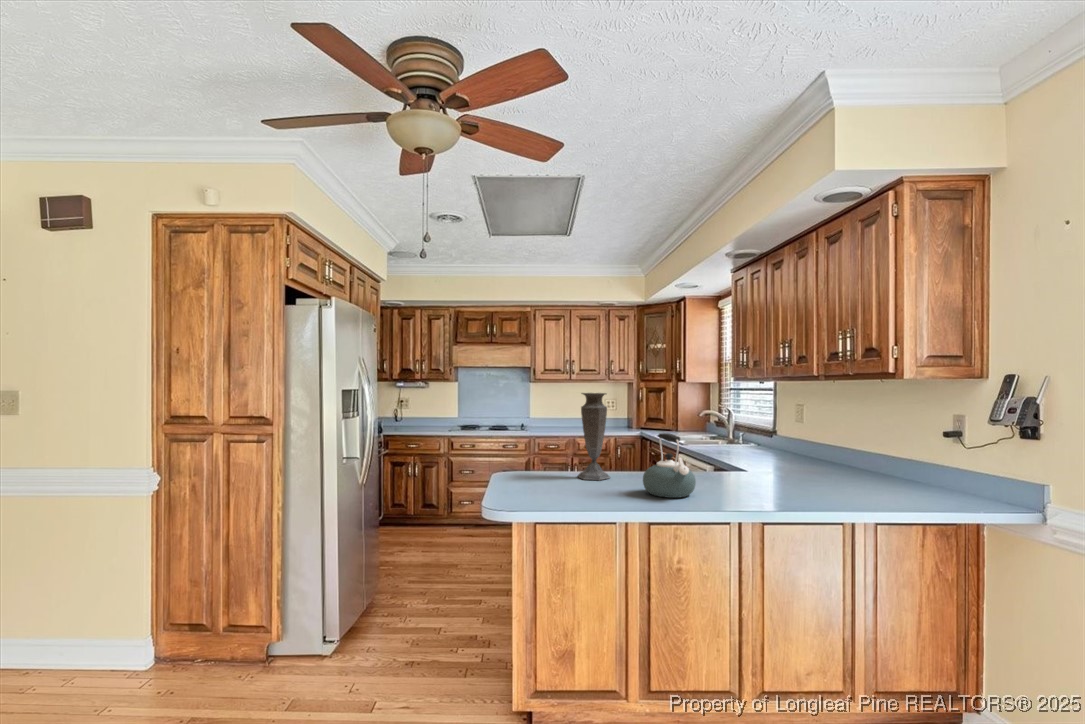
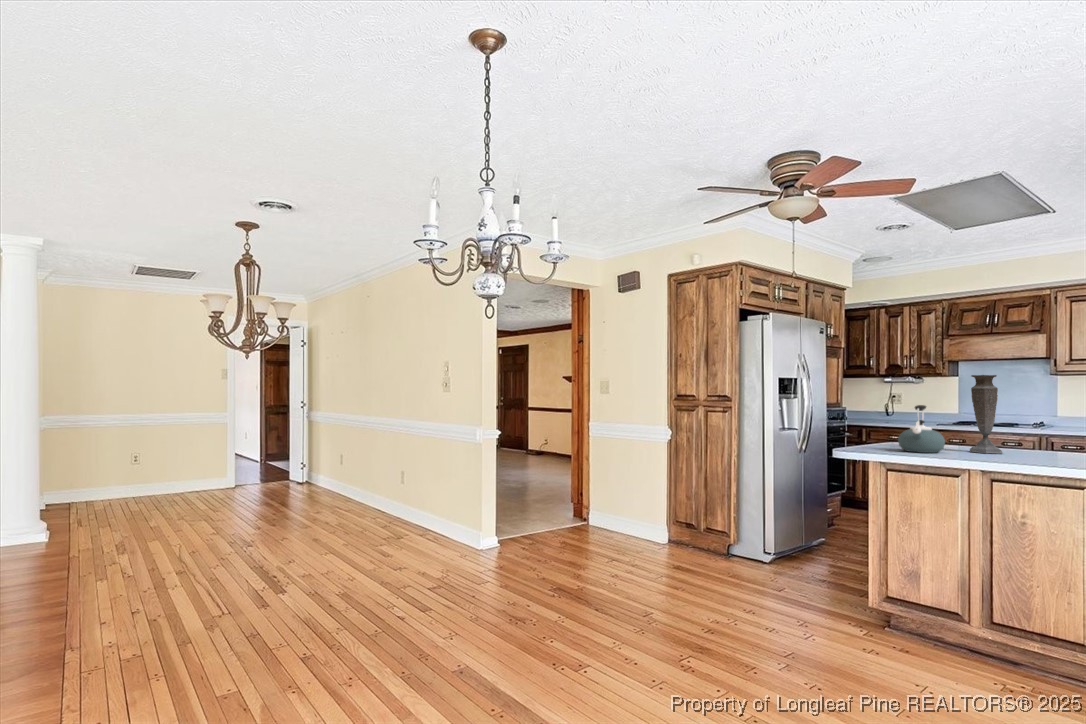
kettle: present [643,433,696,498] -> present [898,405,945,453]

